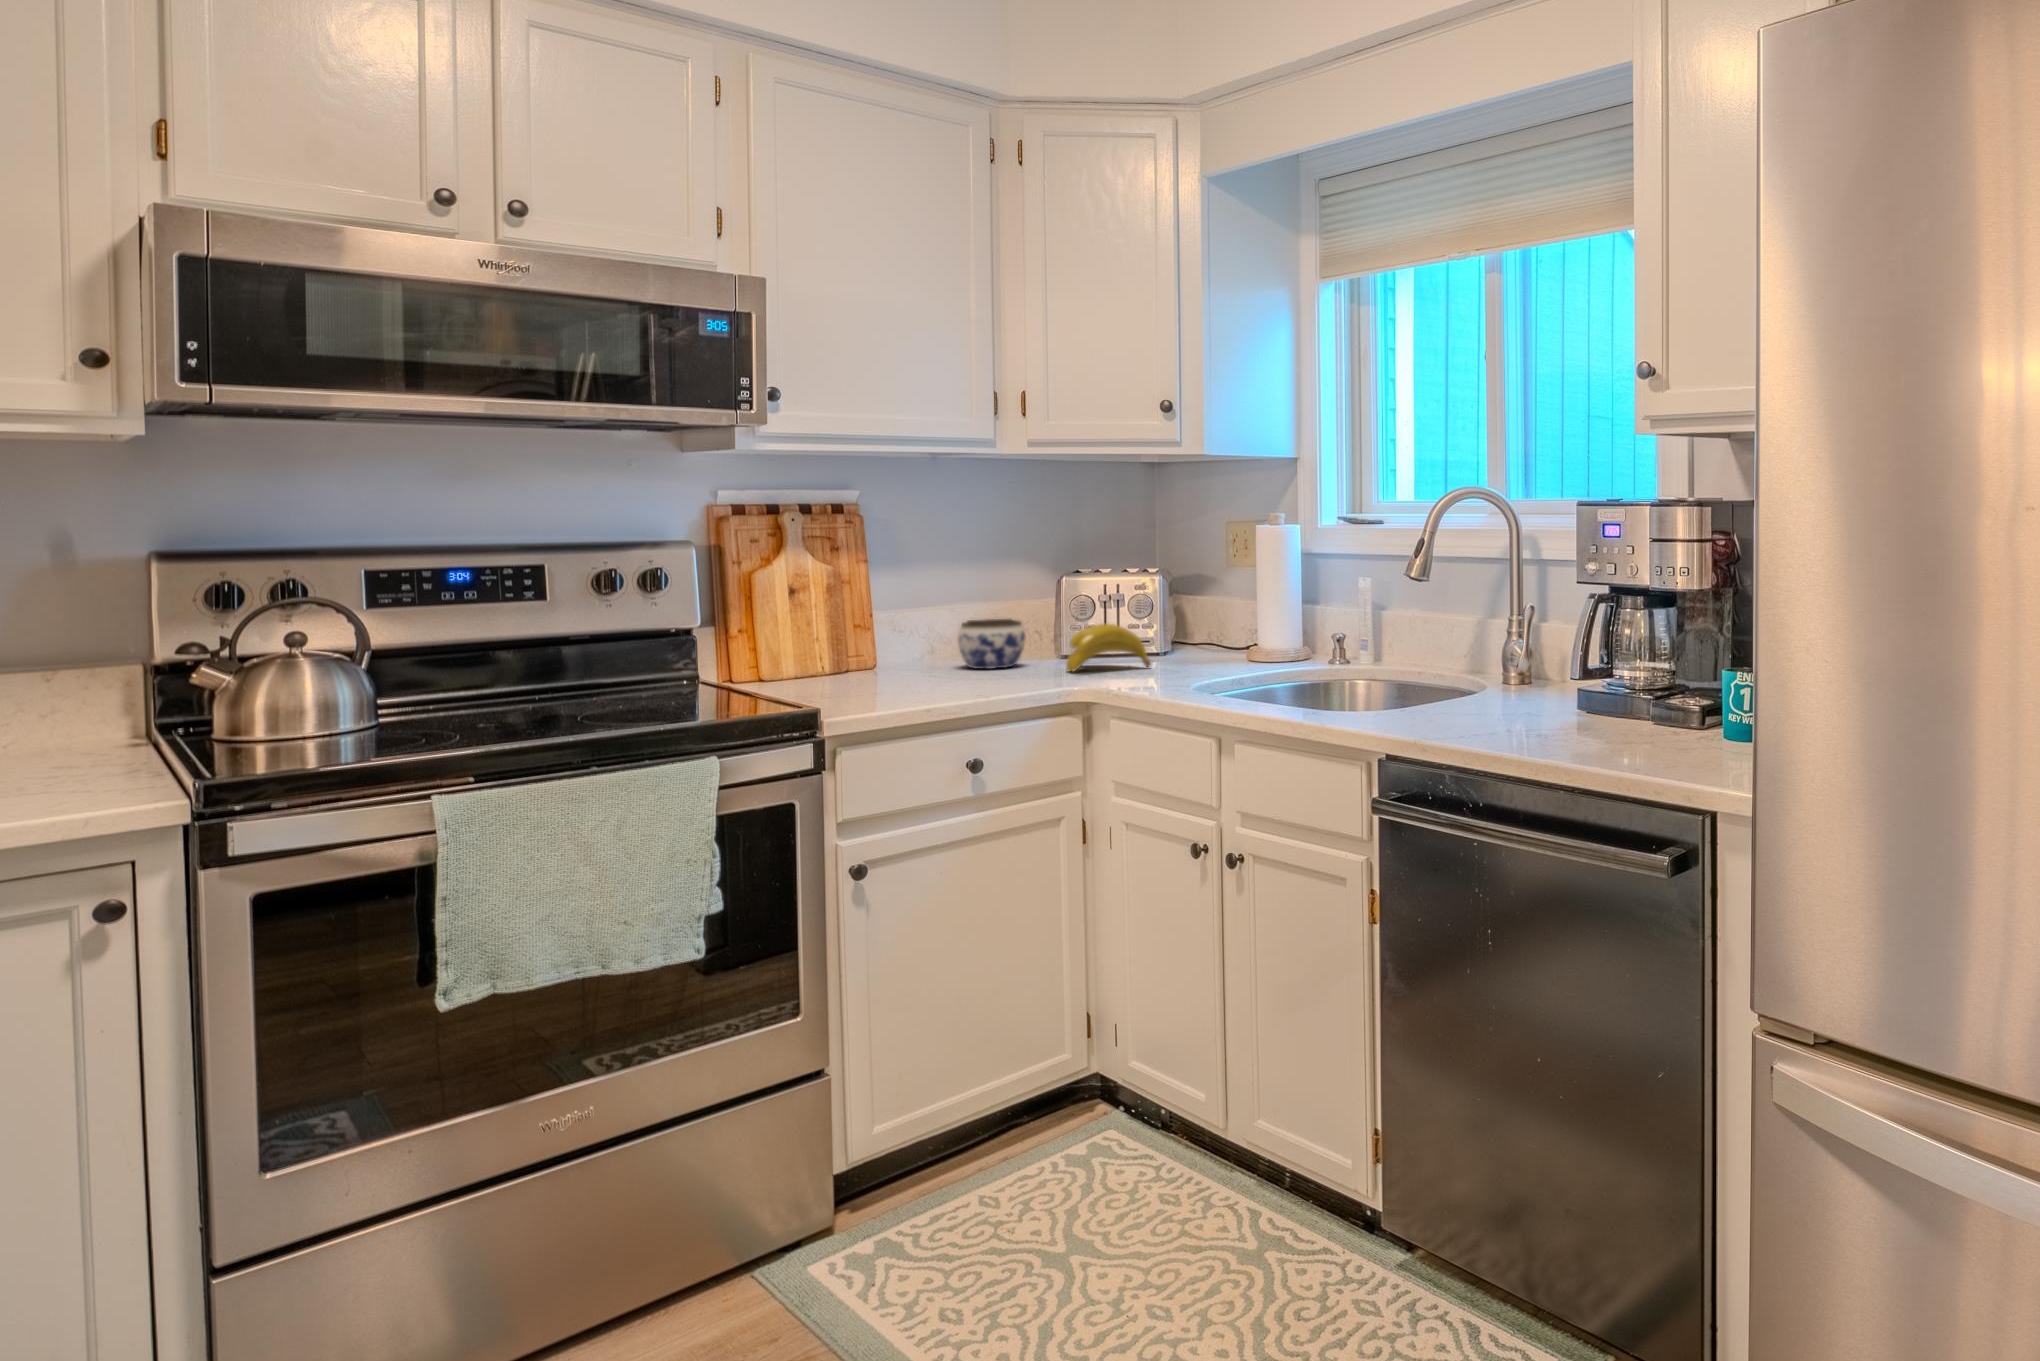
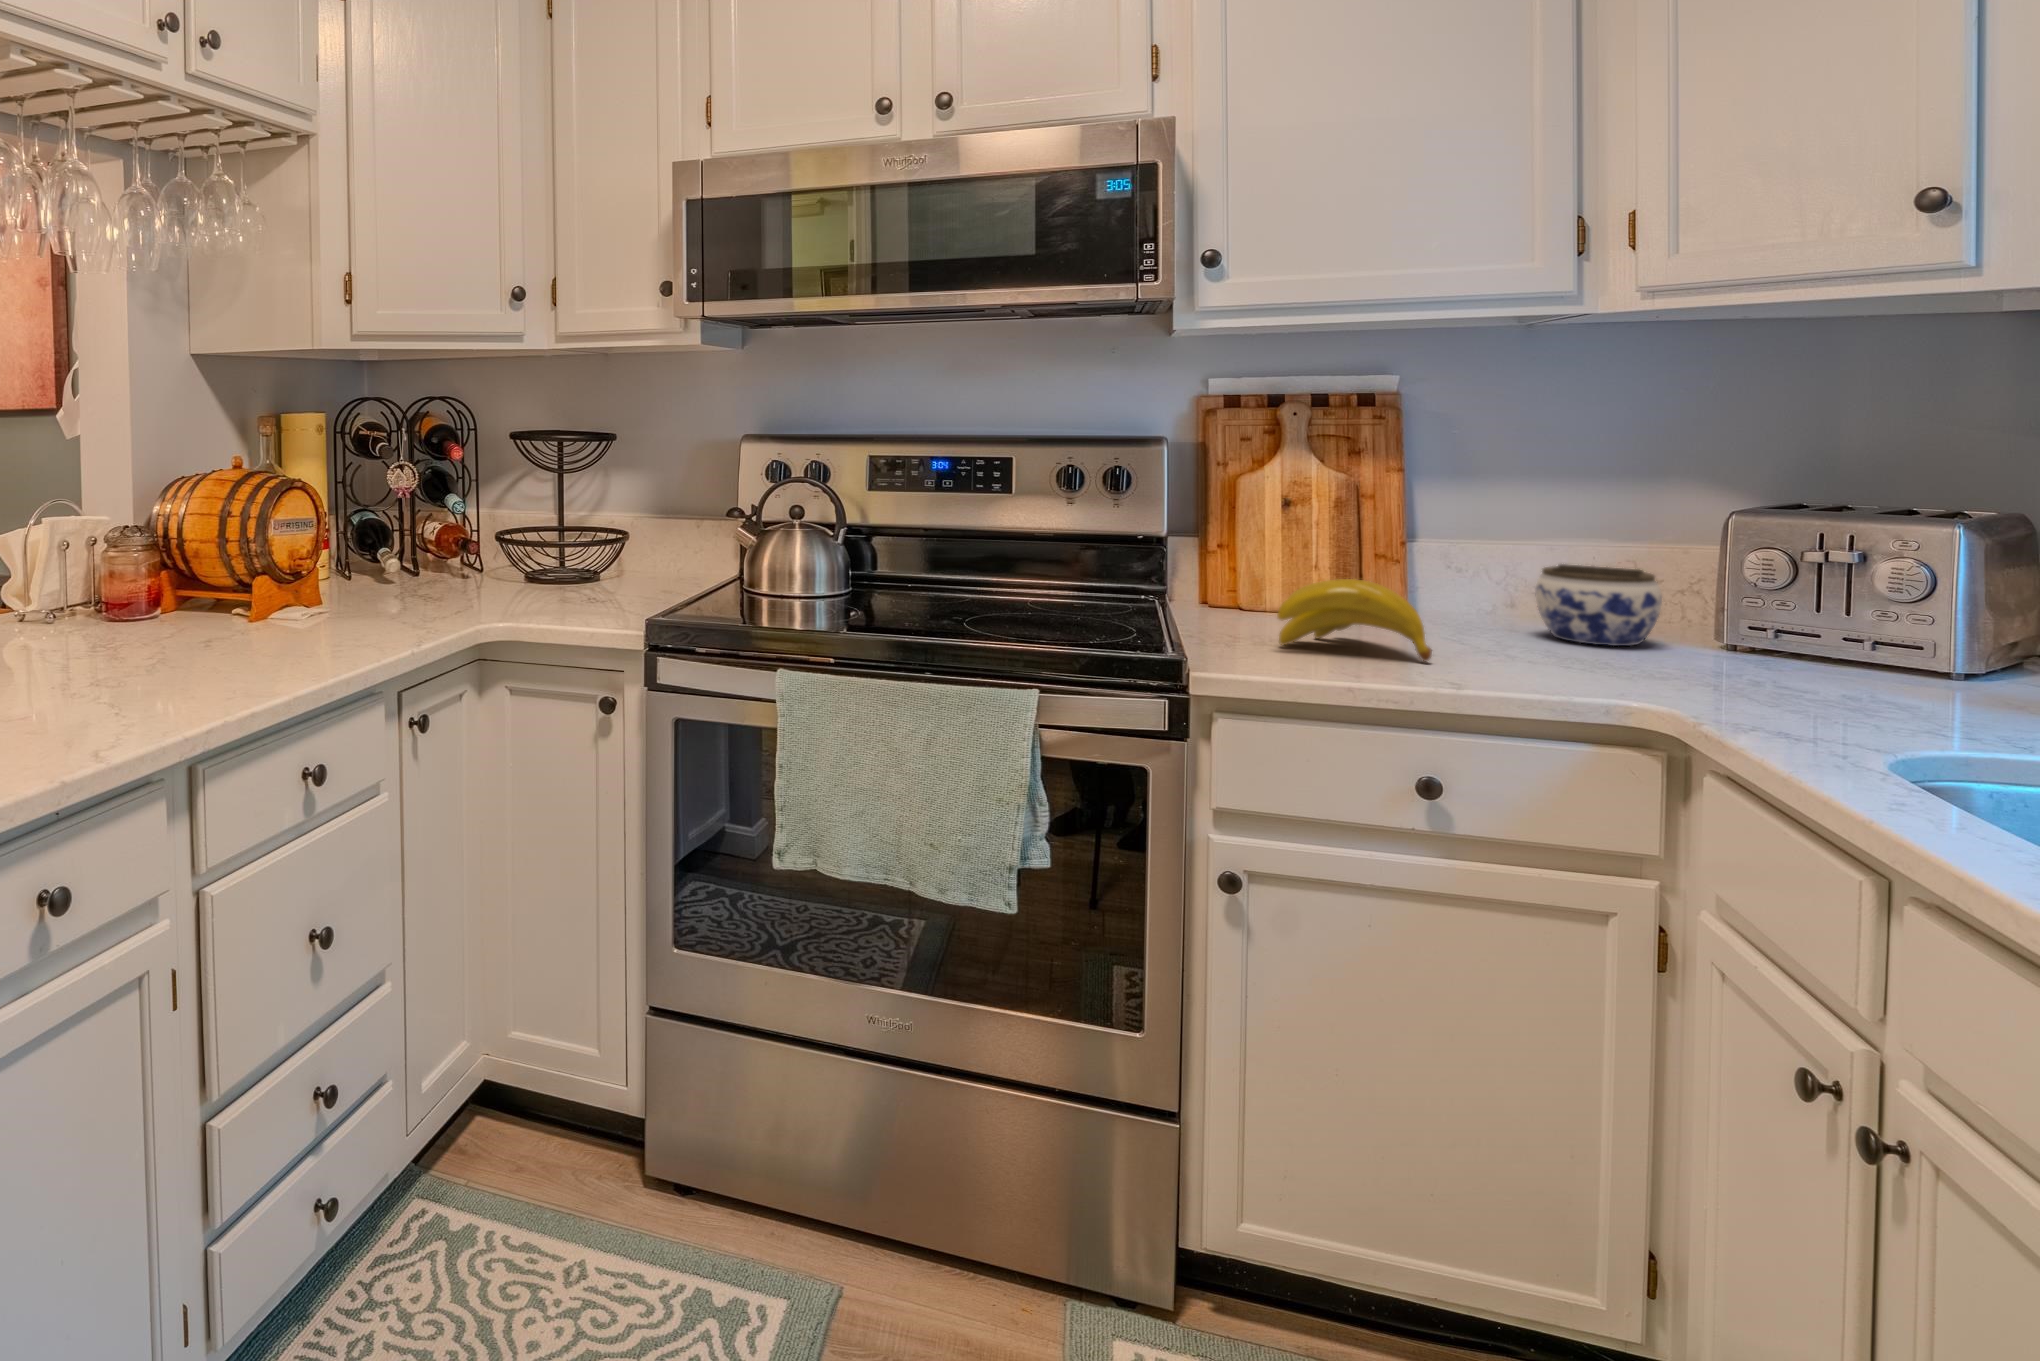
banana: present [1066,624,1151,672] -> present [1277,579,1432,662]

